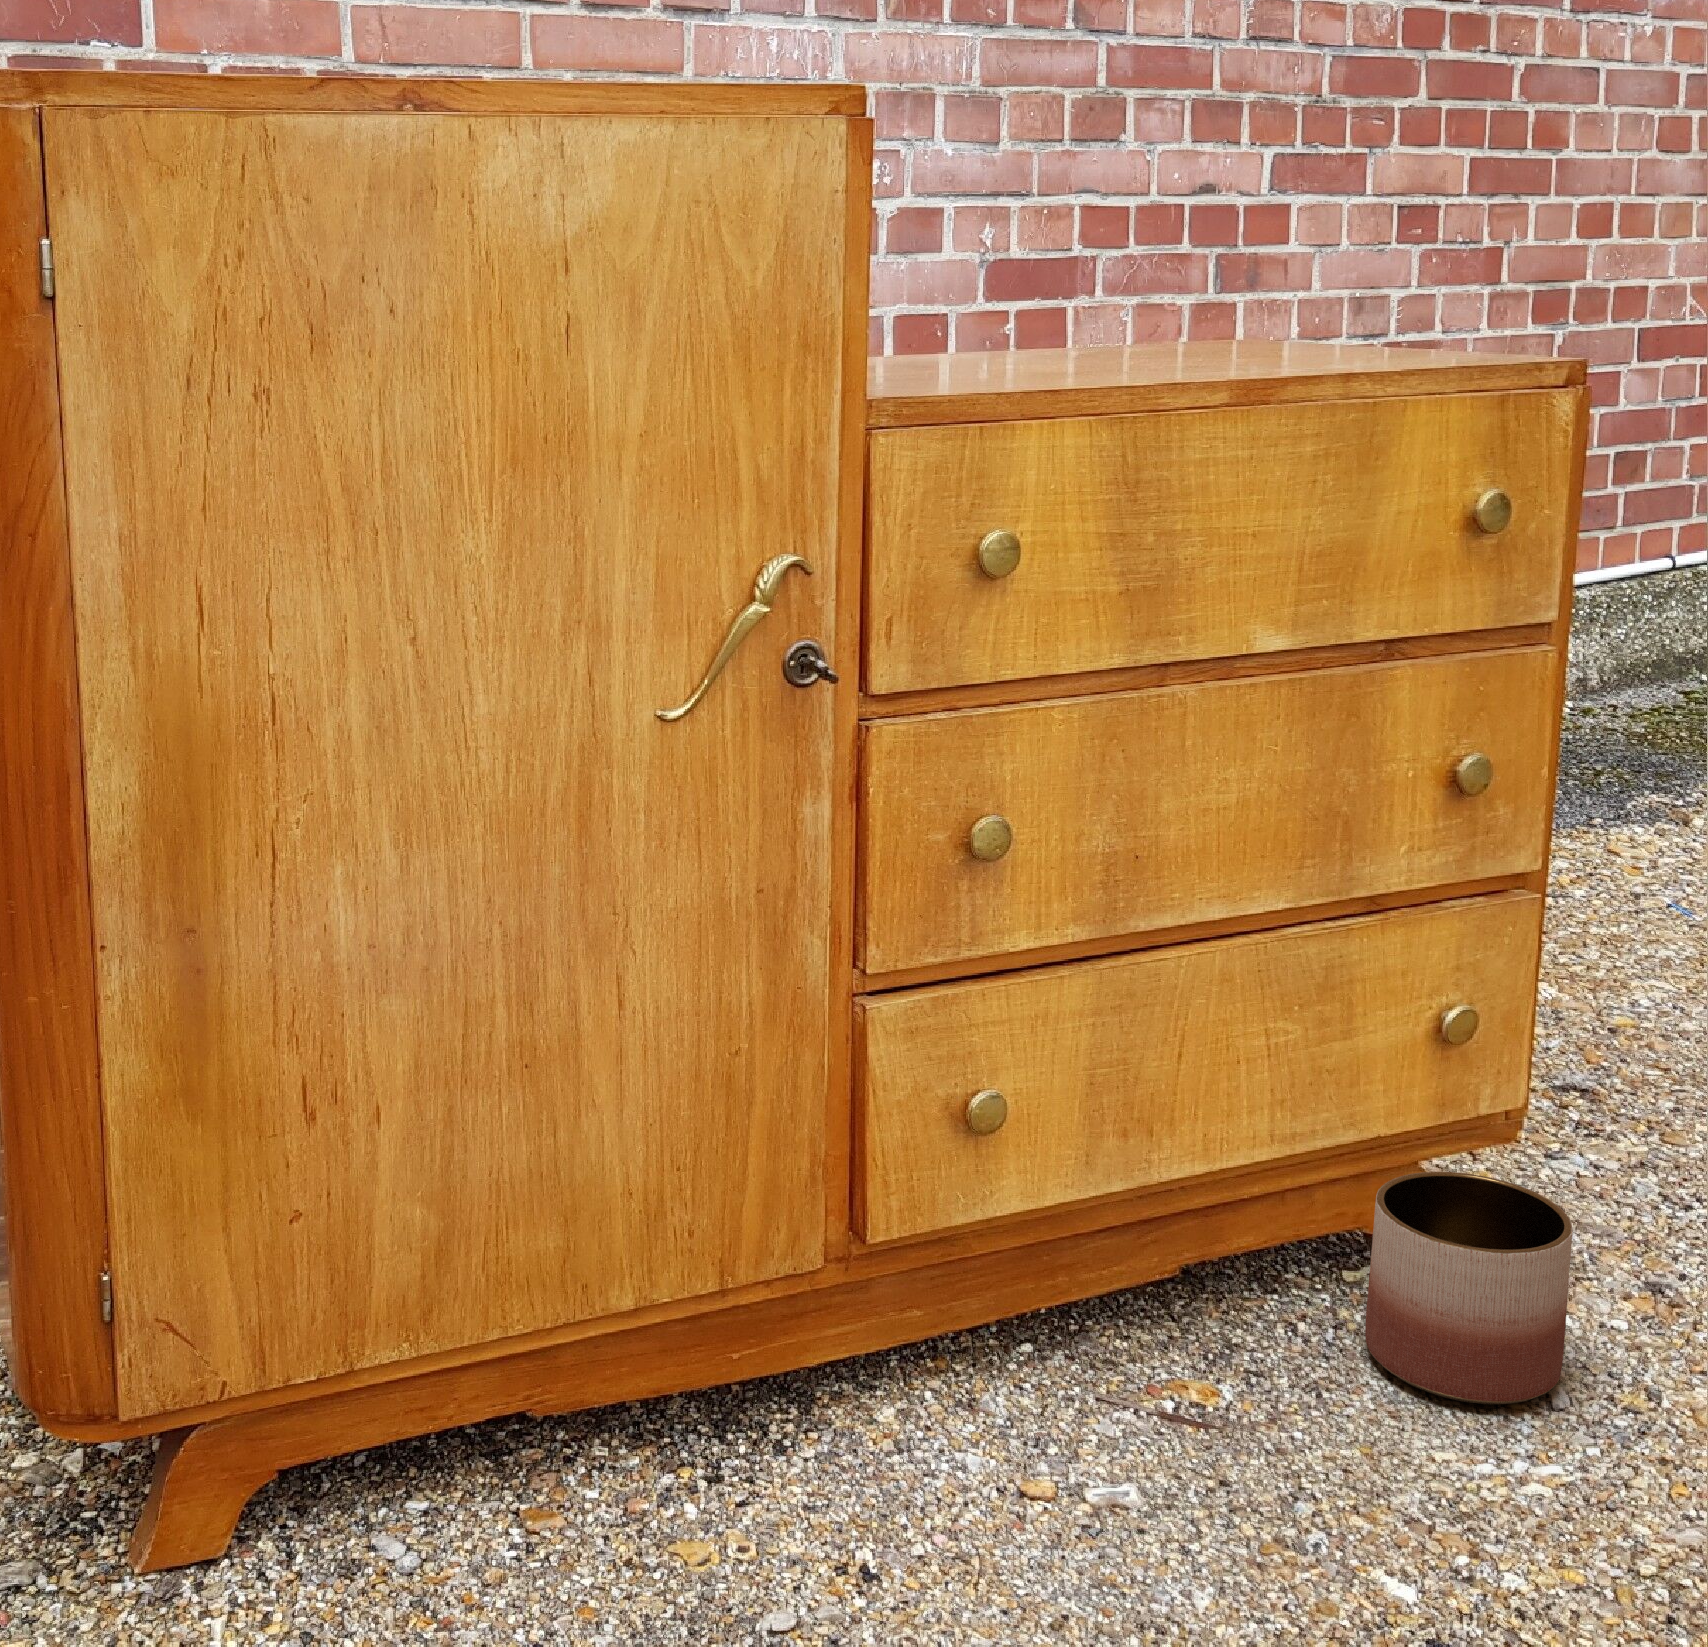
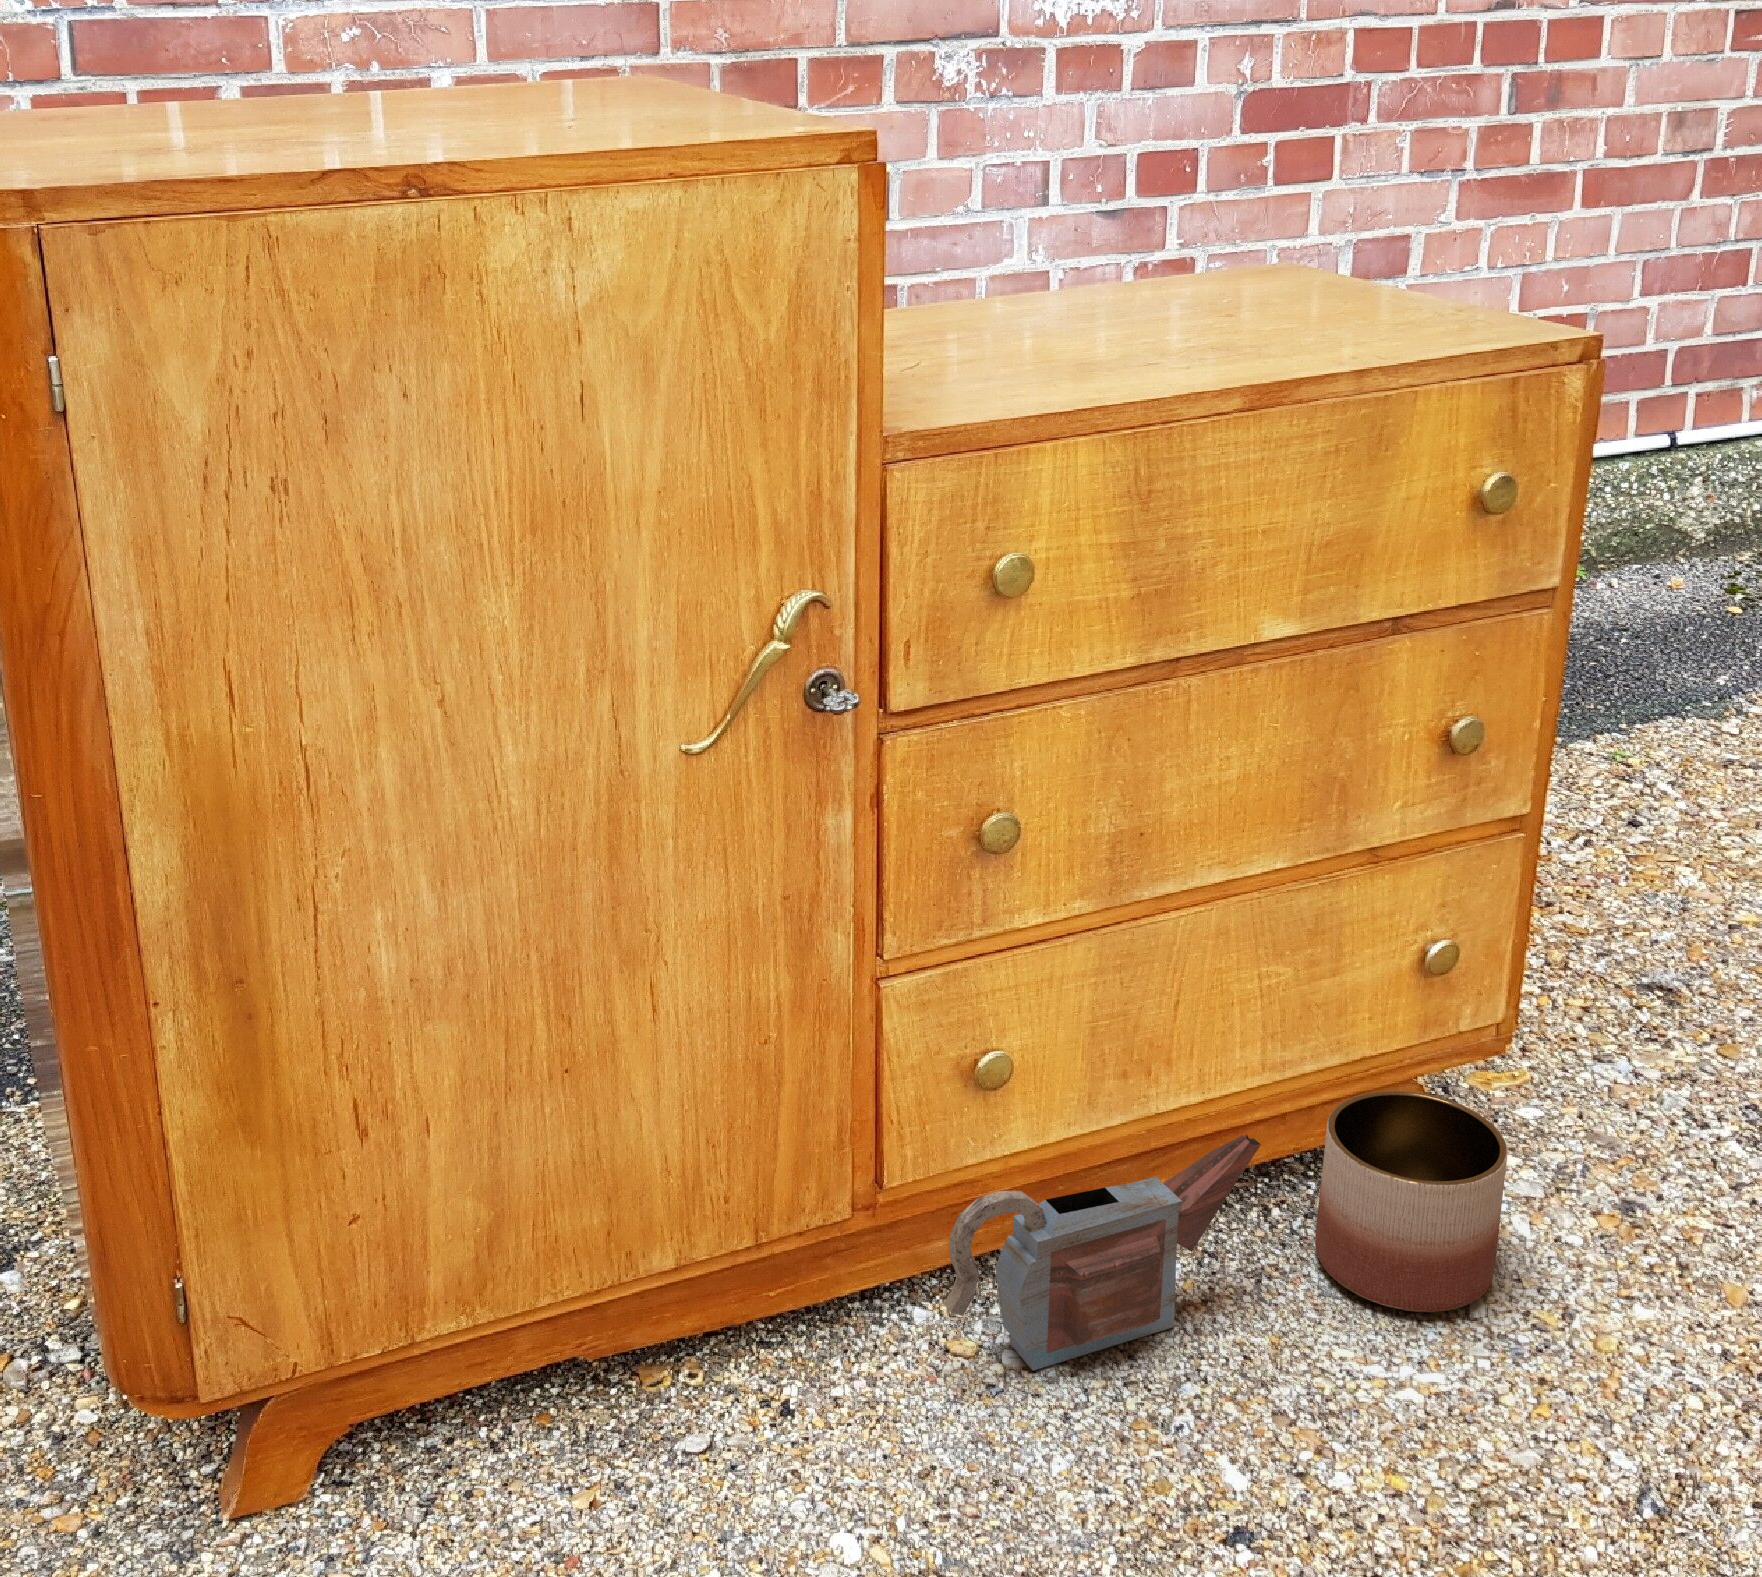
watering can: none [1036,1215,1330,1503] -> present [944,1134,1261,1371]

